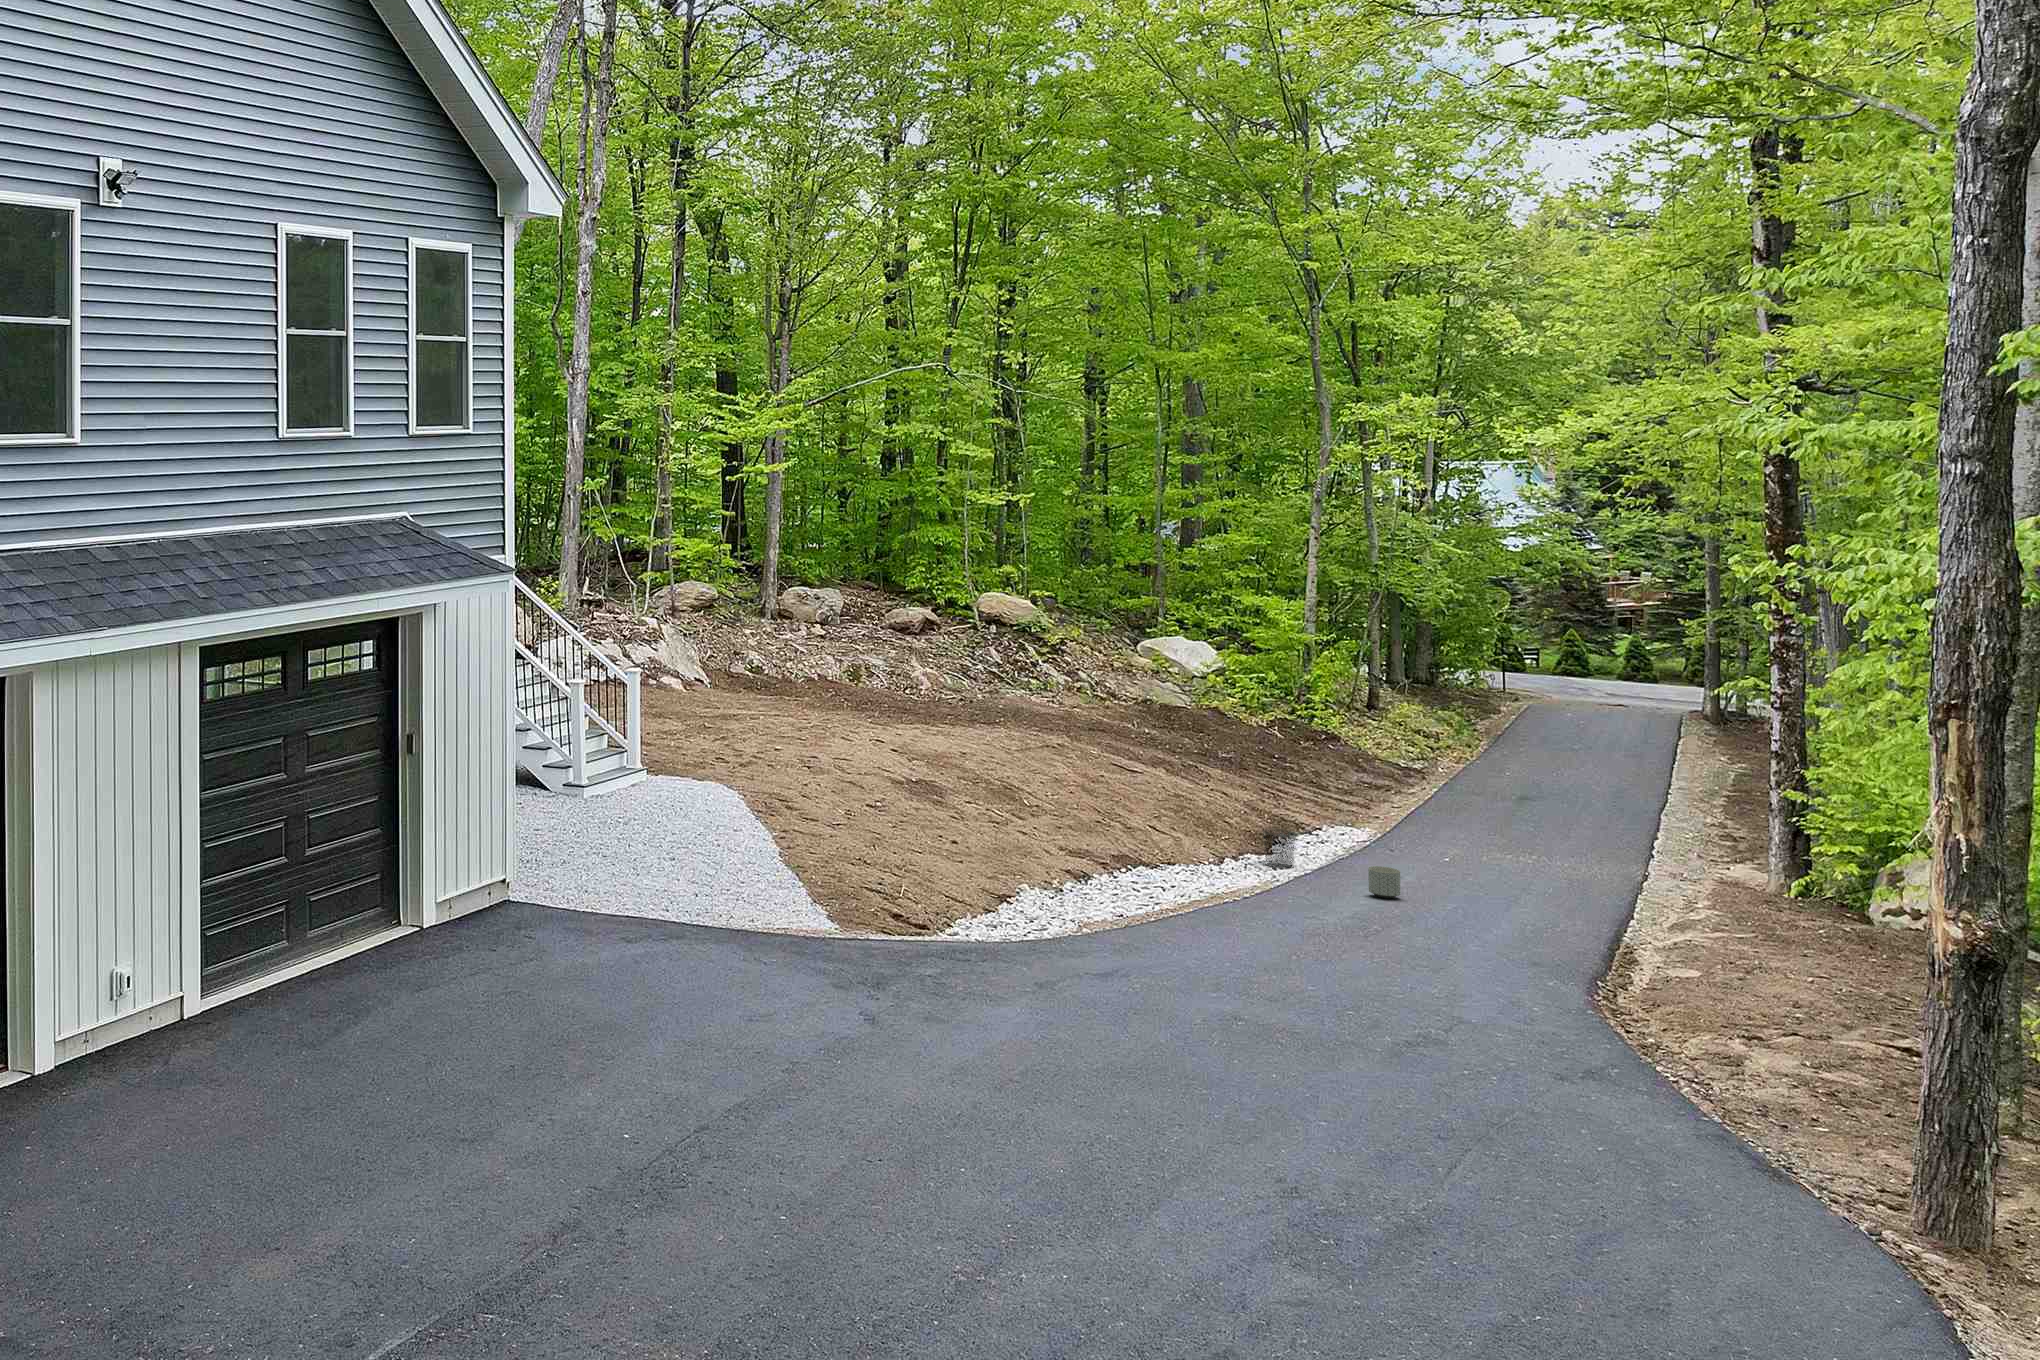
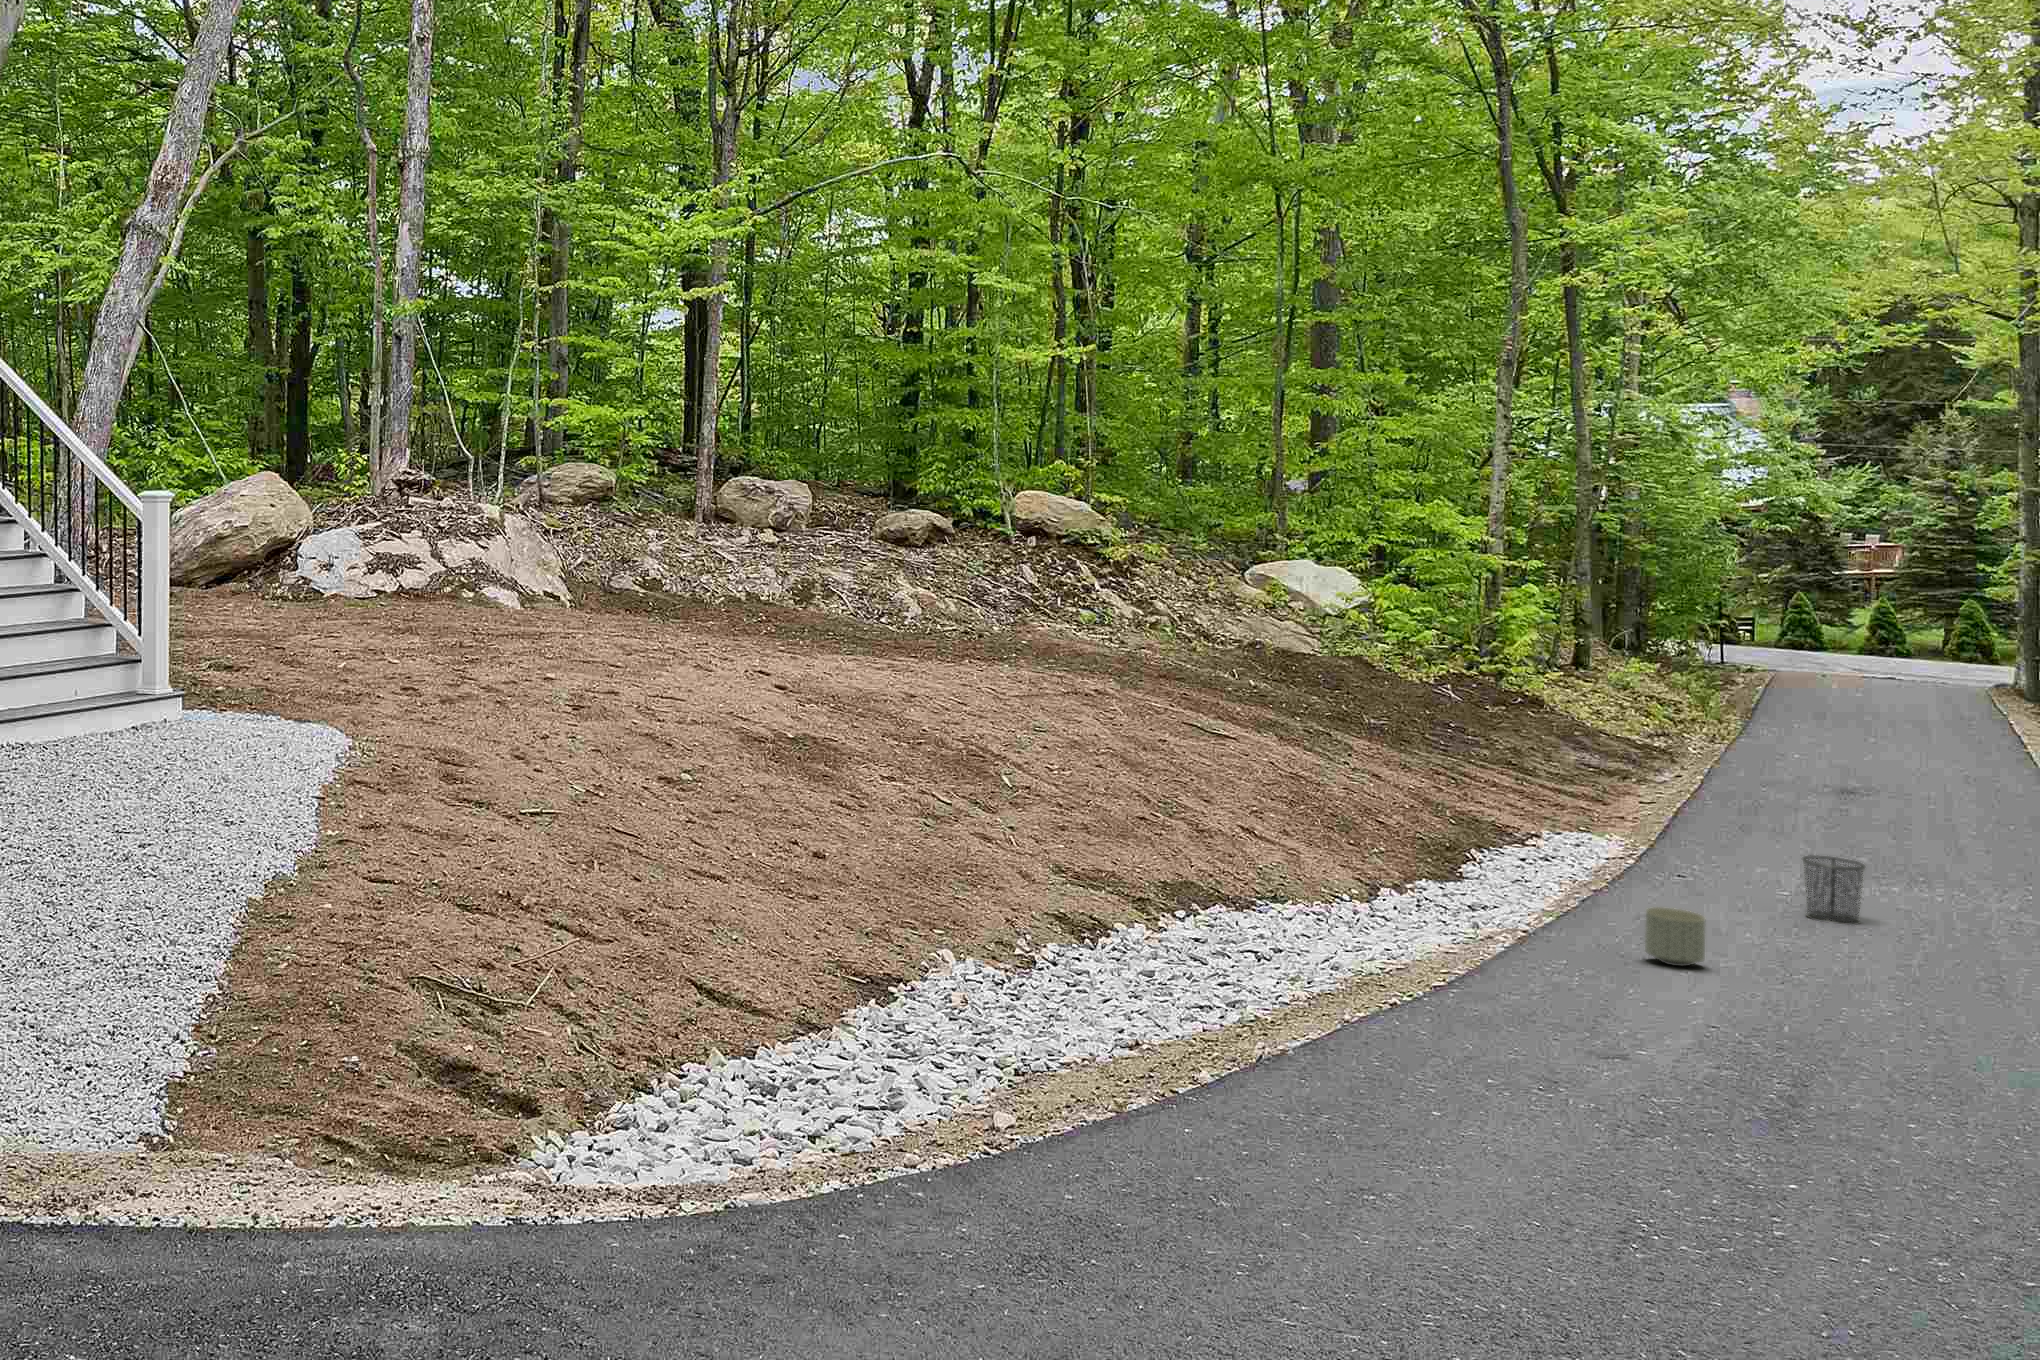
waste bin: present [1263,830,1295,869] -> present [1803,855,1865,925]

